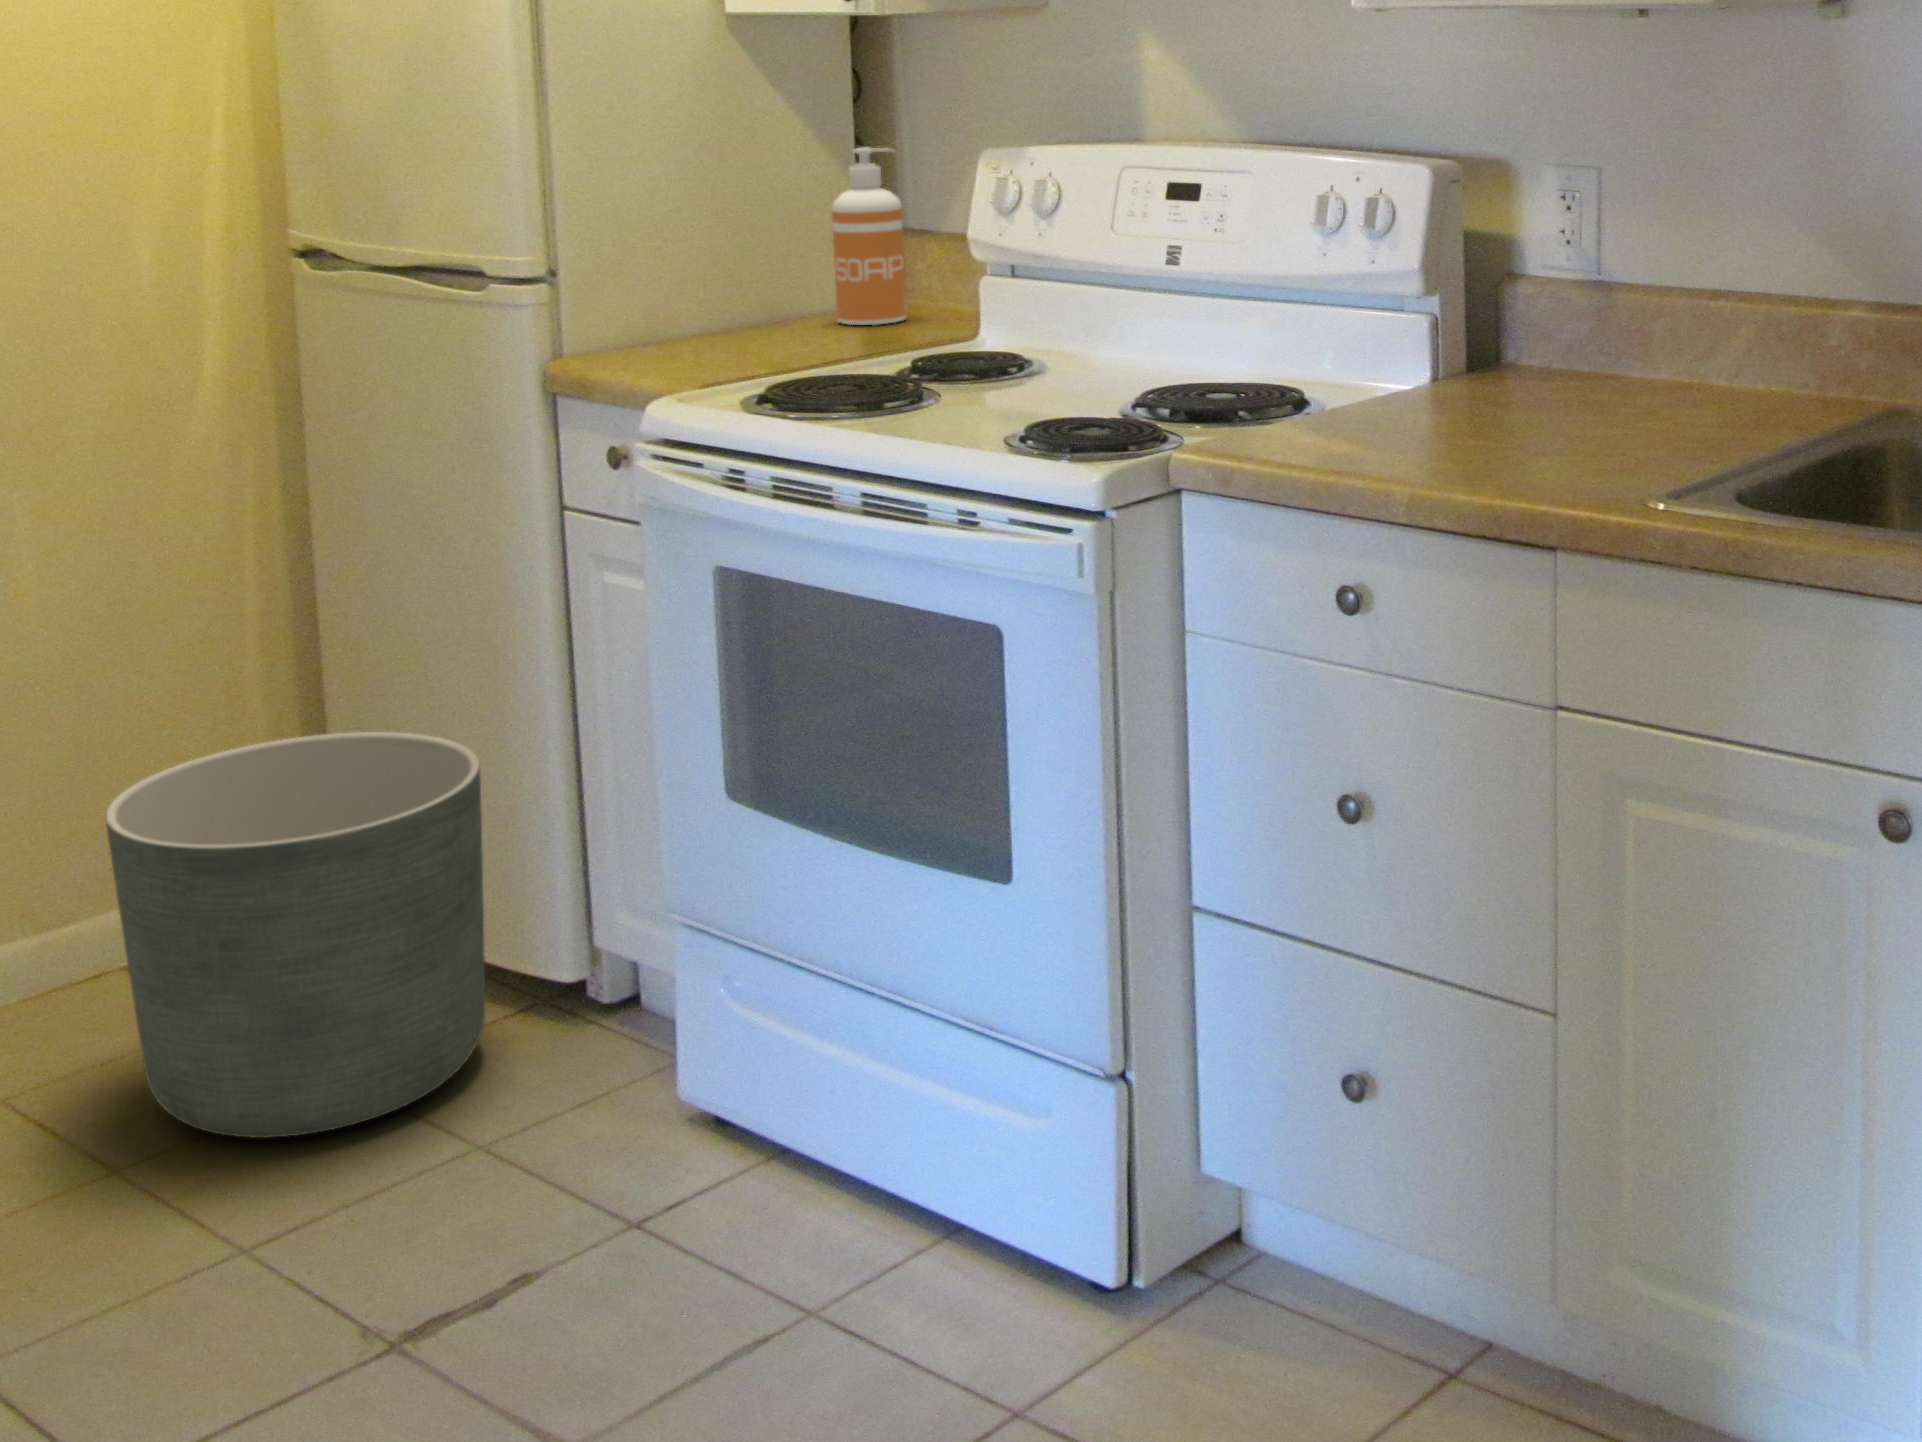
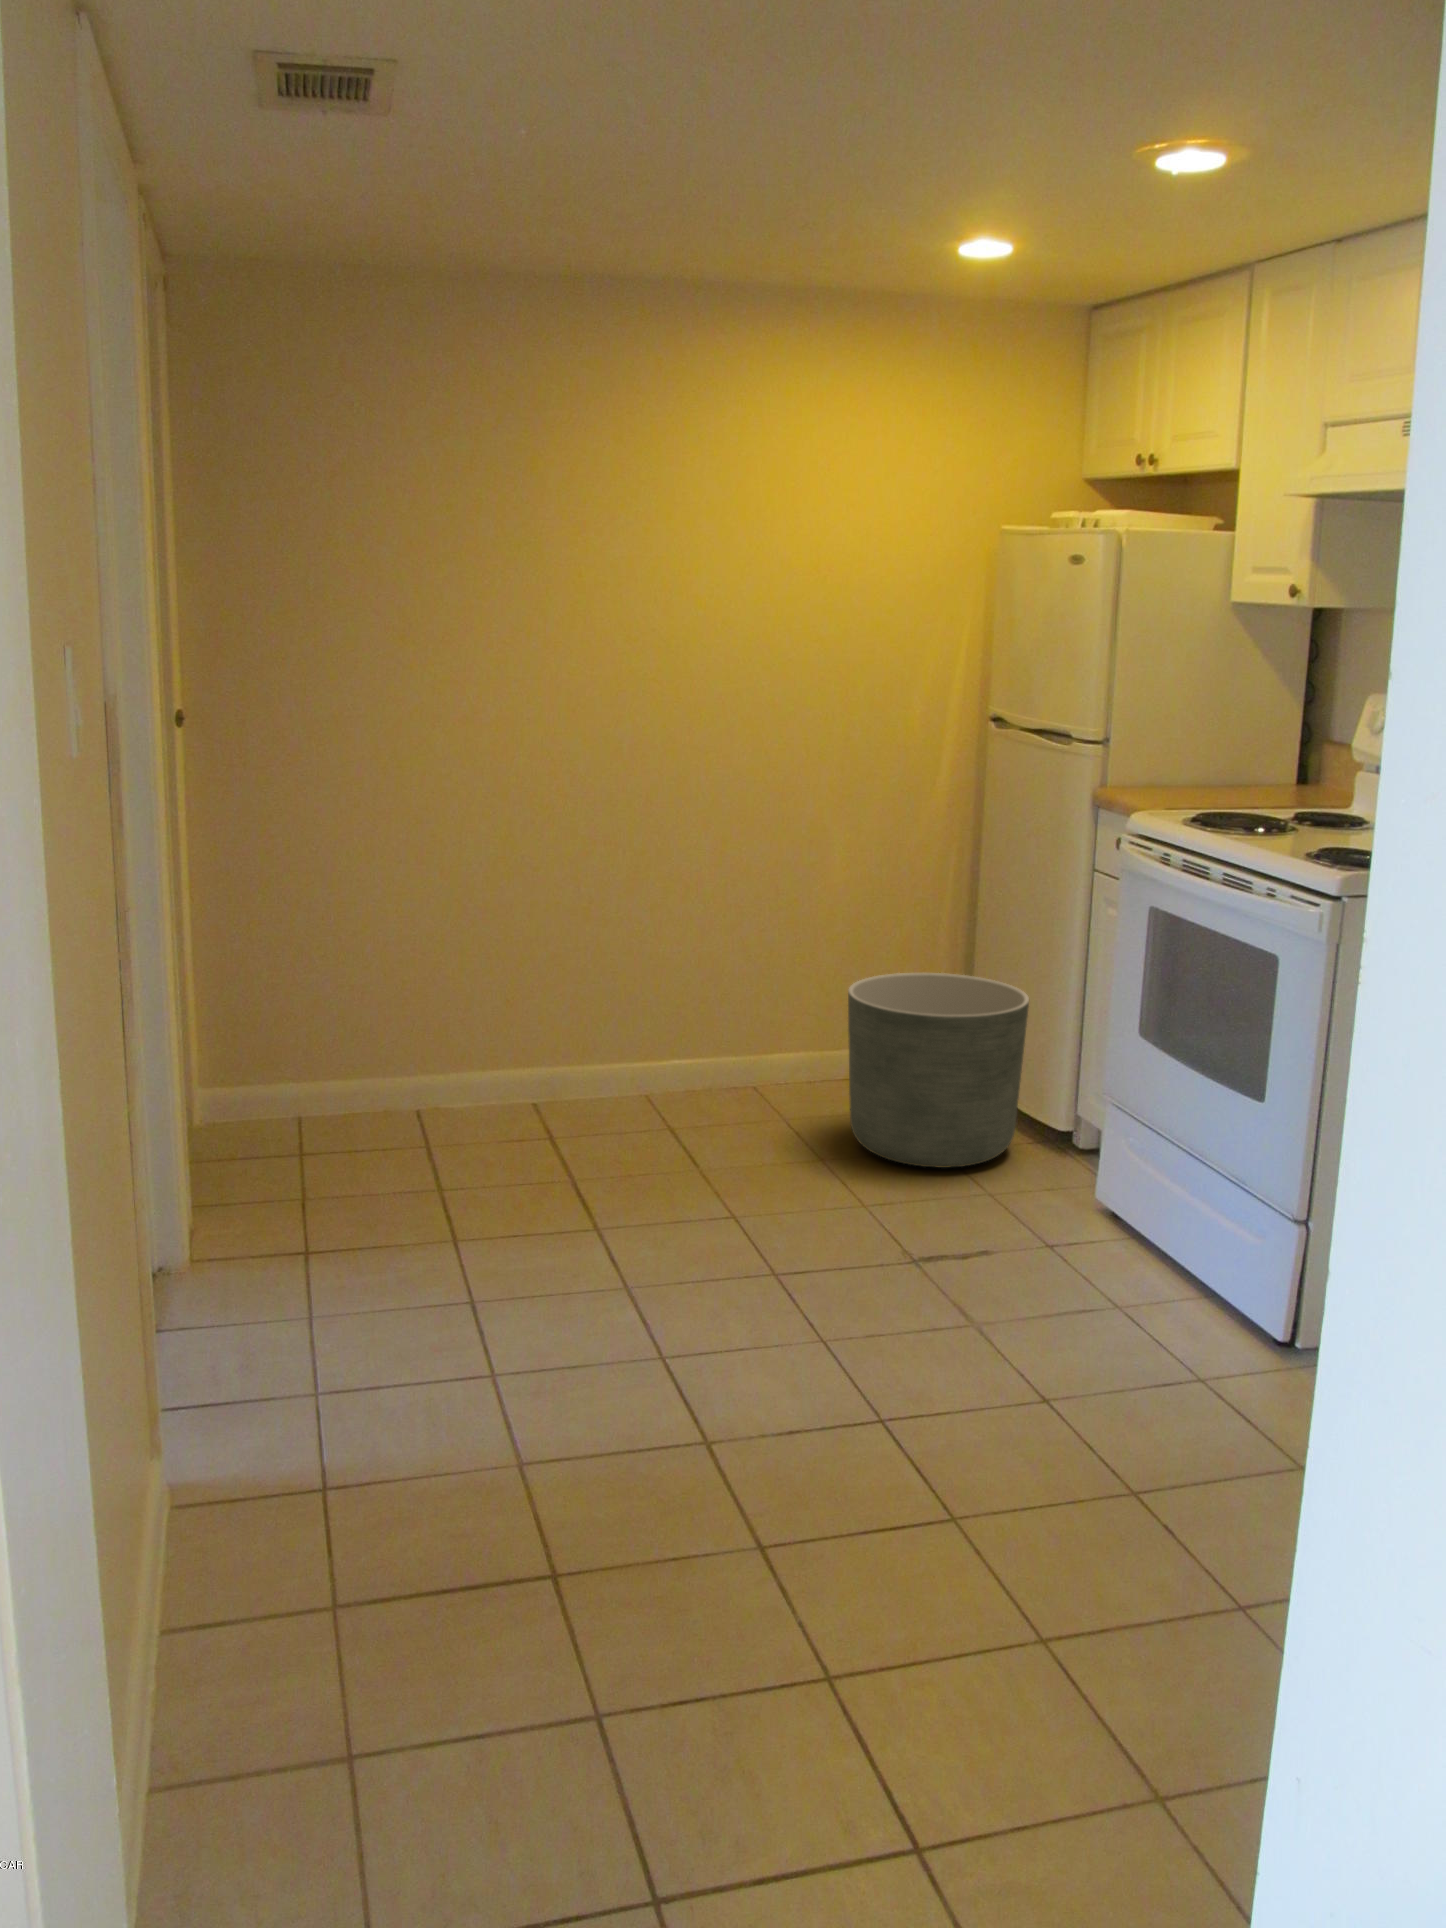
soap dispenser: present [832,148,907,325] -> none [1276,687,1328,795]

